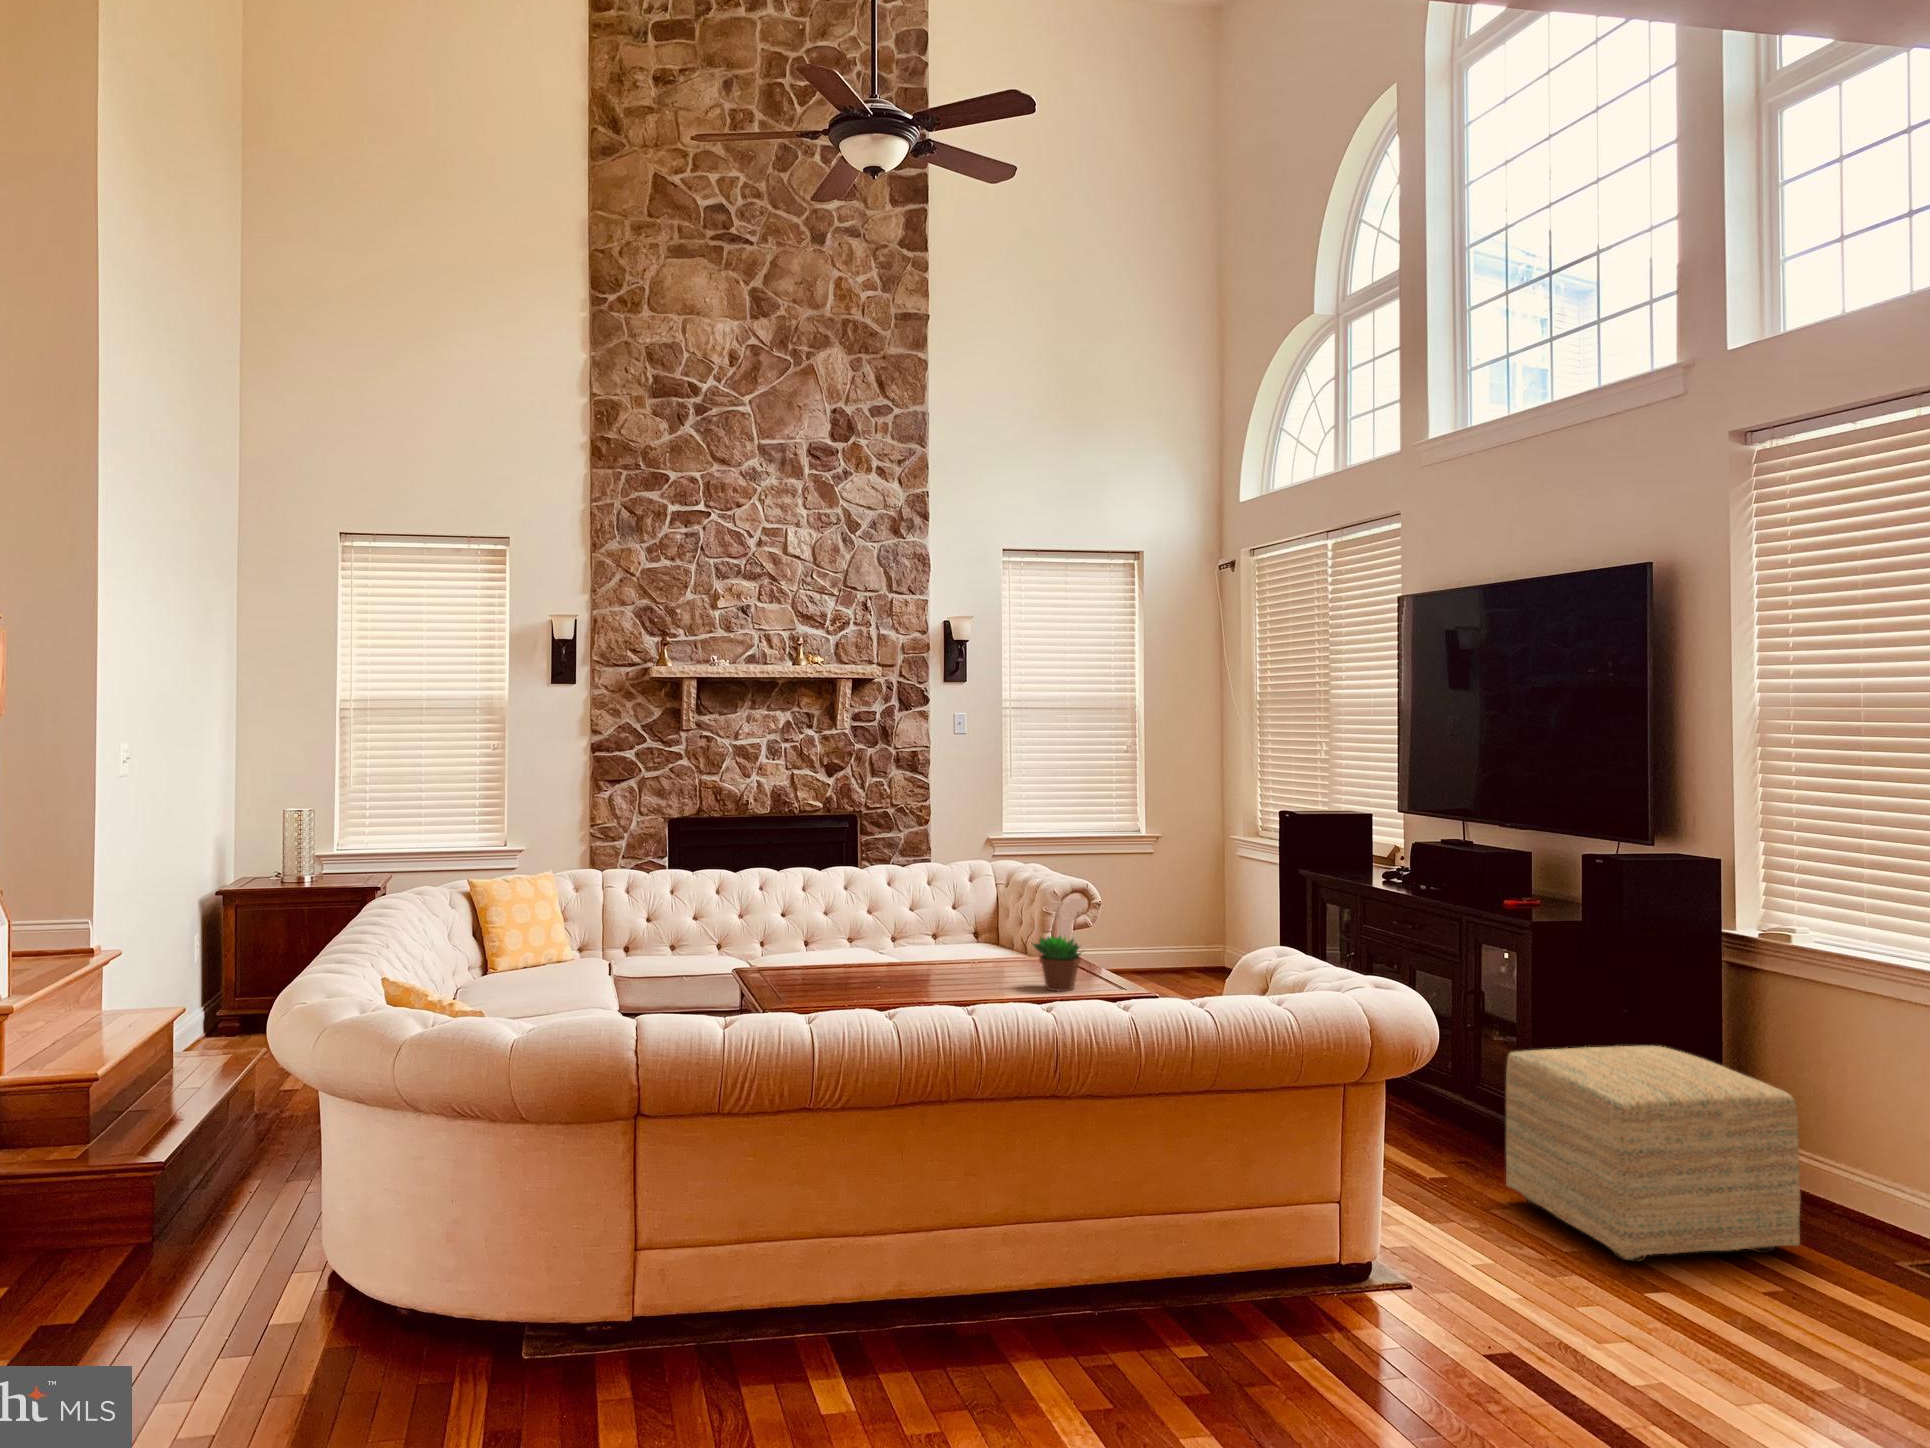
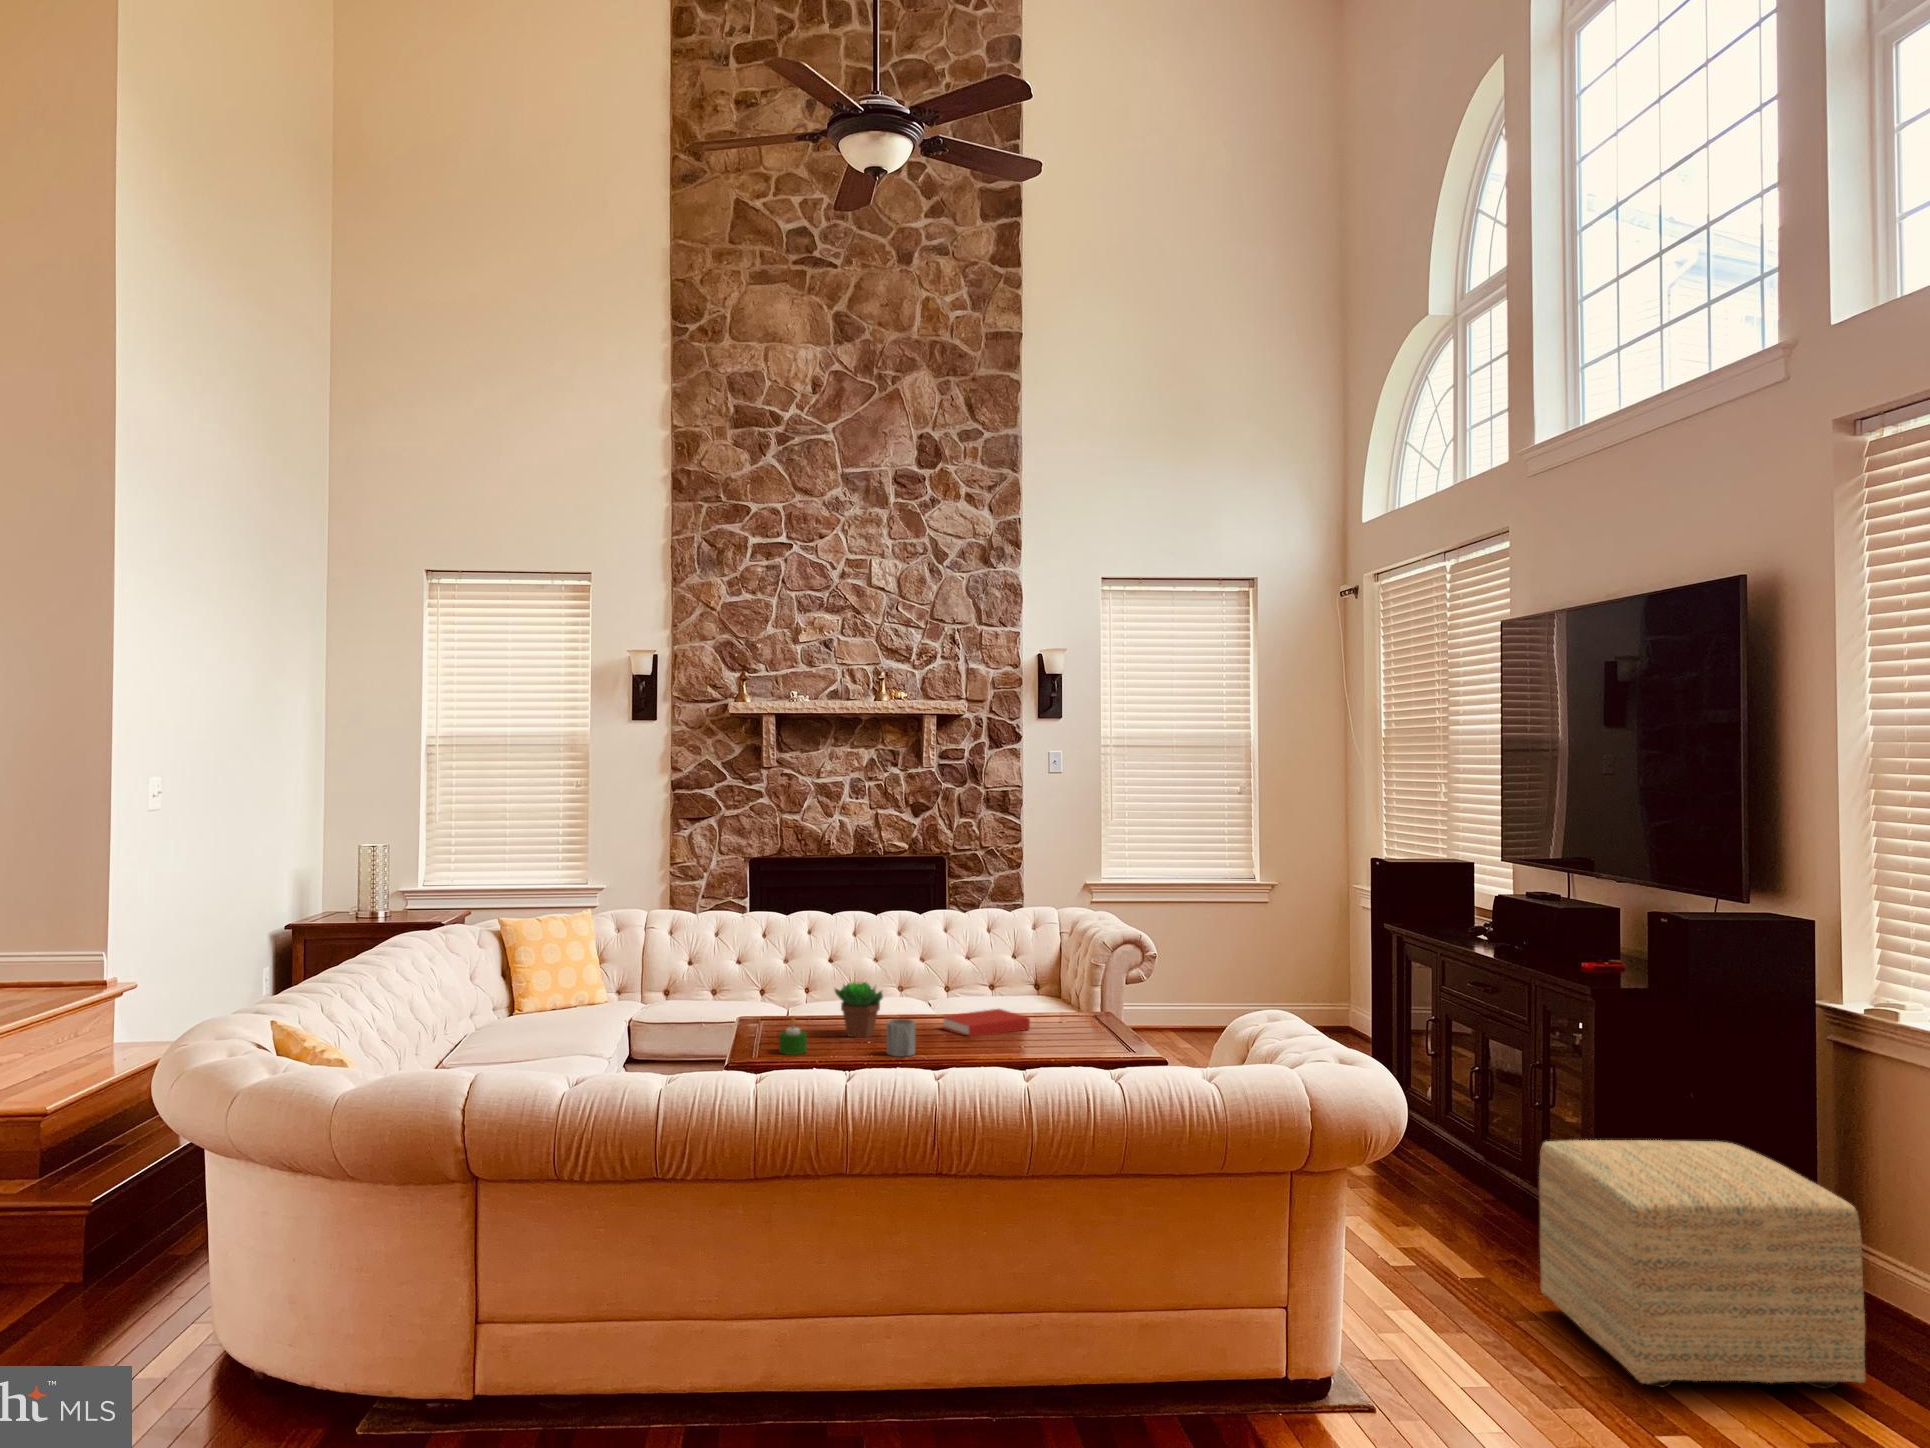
succulent plant: present [1033,936,1081,991] -> present [835,982,883,1038]
book: none [927,952,1011,980] -> present [942,1009,1030,1036]
mug: none [899,964,926,999] -> present [887,1019,915,1057]
candle: none [794,966,821,1002] -> present [779,1019,807,1055]

